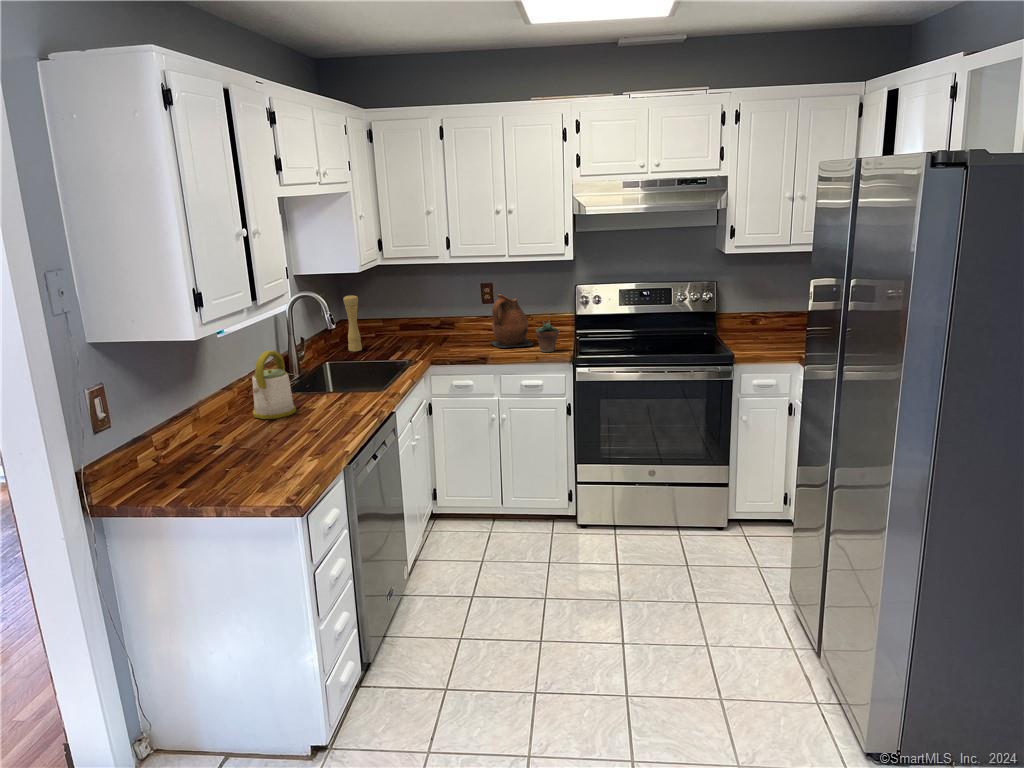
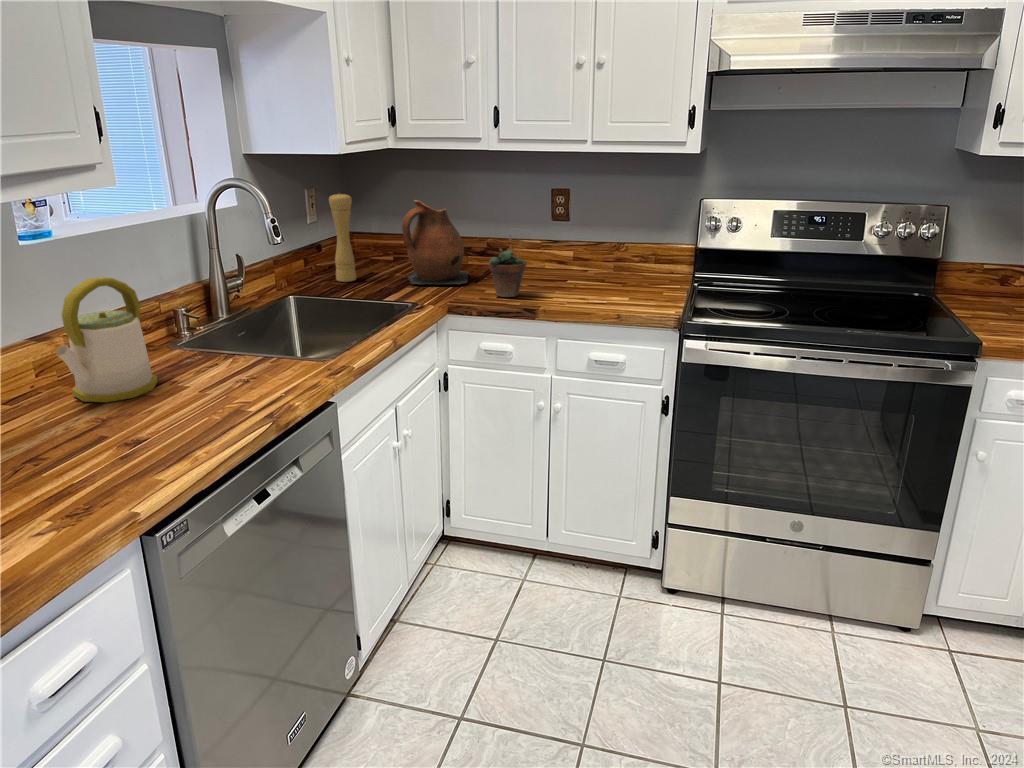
ceramic pitcher: present [491,294,533,348] -> present [402,200,469,285]
succulent plant: present [535,314,559,352] -> present [489,236,526,297]

